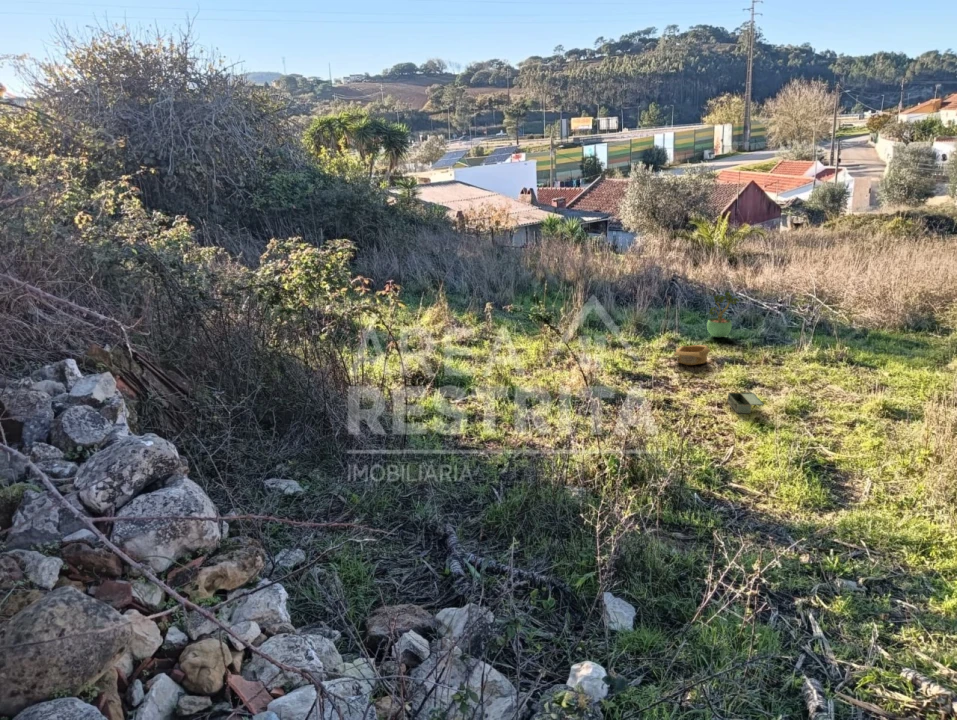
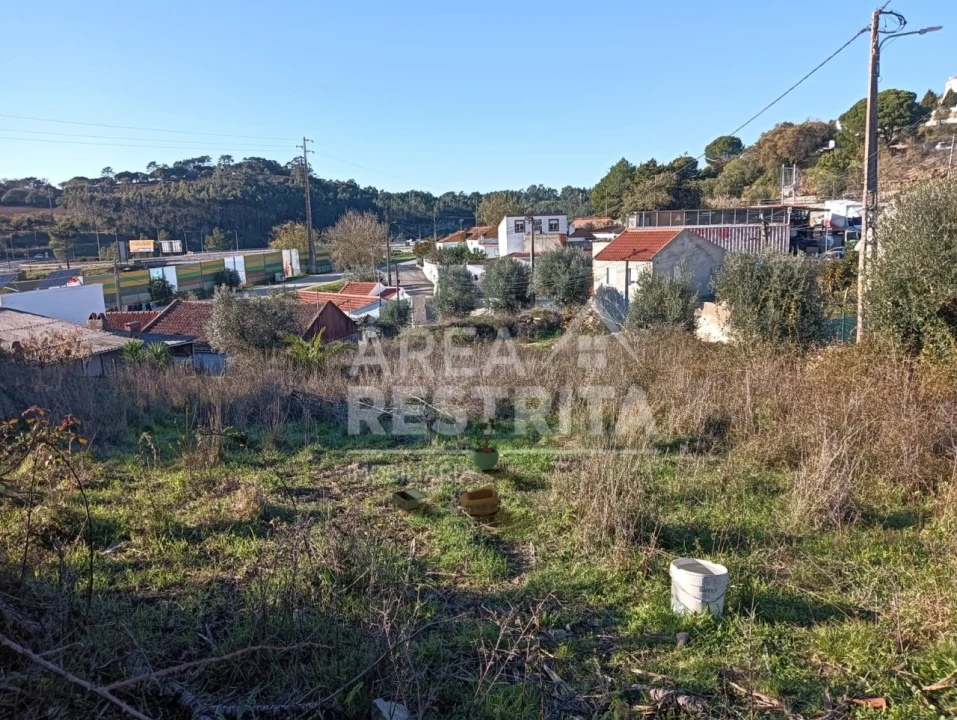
potted plant: present [707,292,739,337] -> present [472,418,501,470]
cardboard box: present [674,345,710,365] -> present [459,487,499,515]

